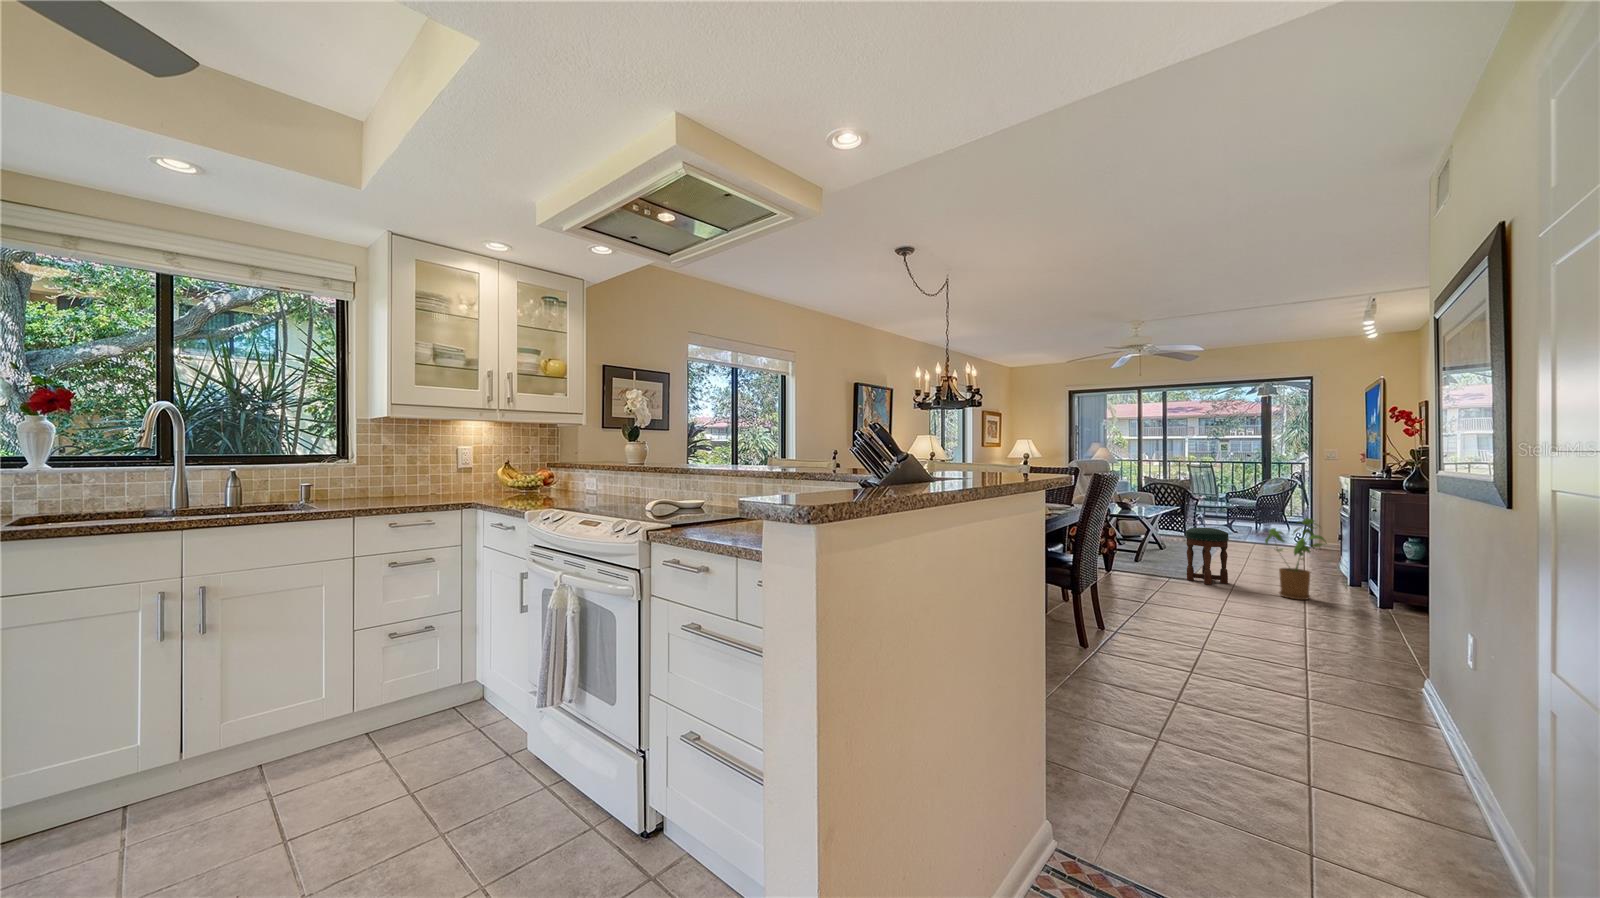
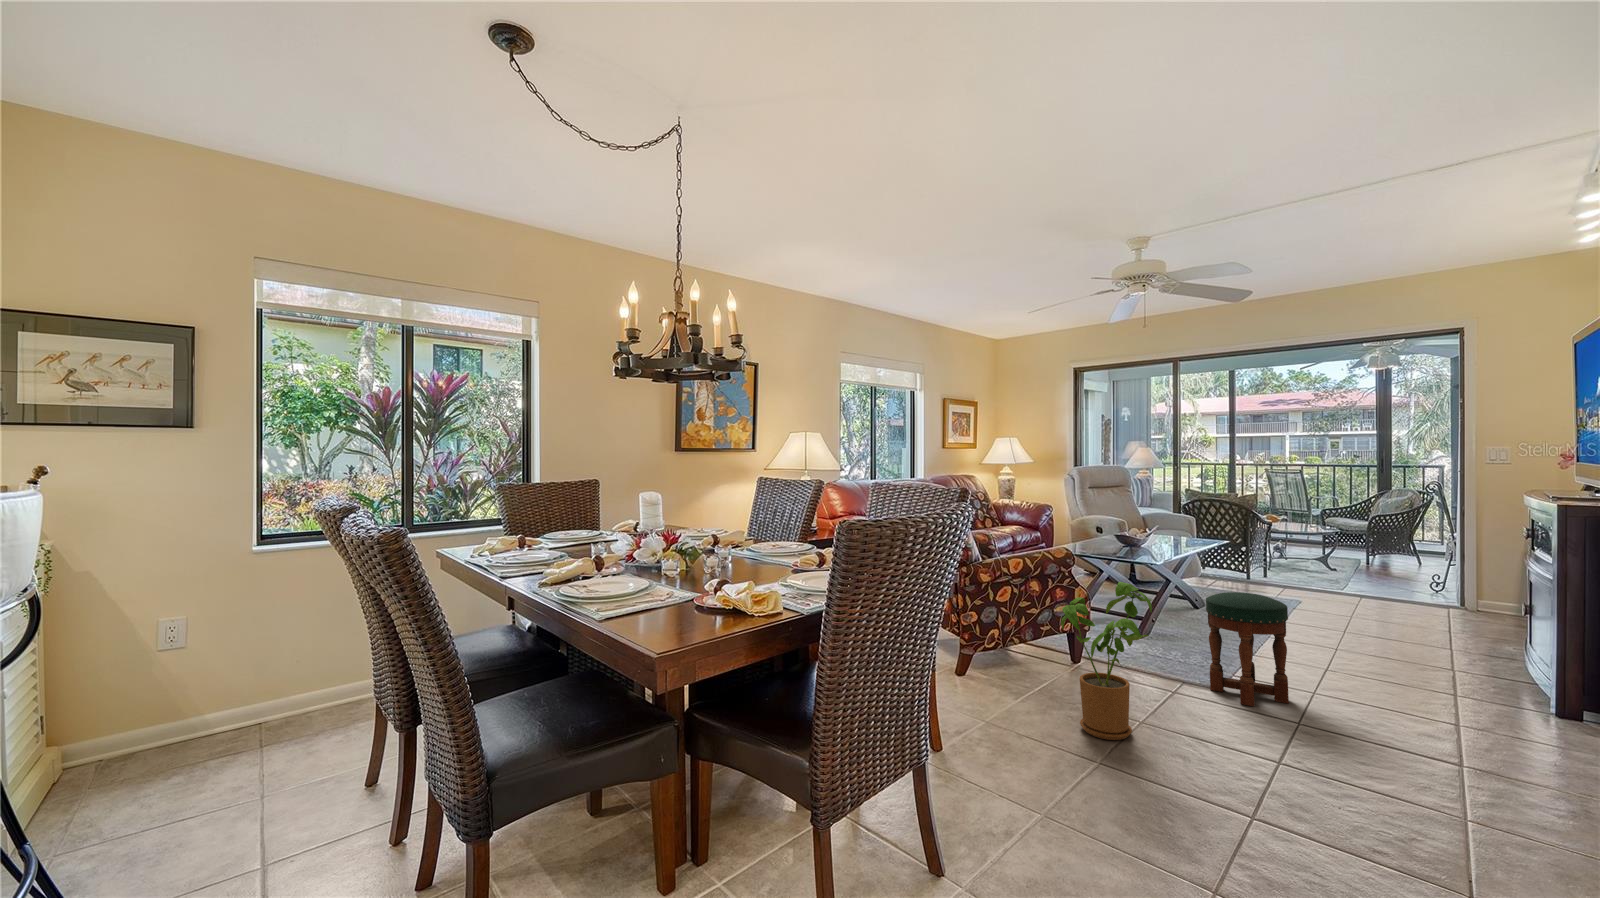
house plant: present [1265,518,1327,600] -> present [1061,582,1152,740]

